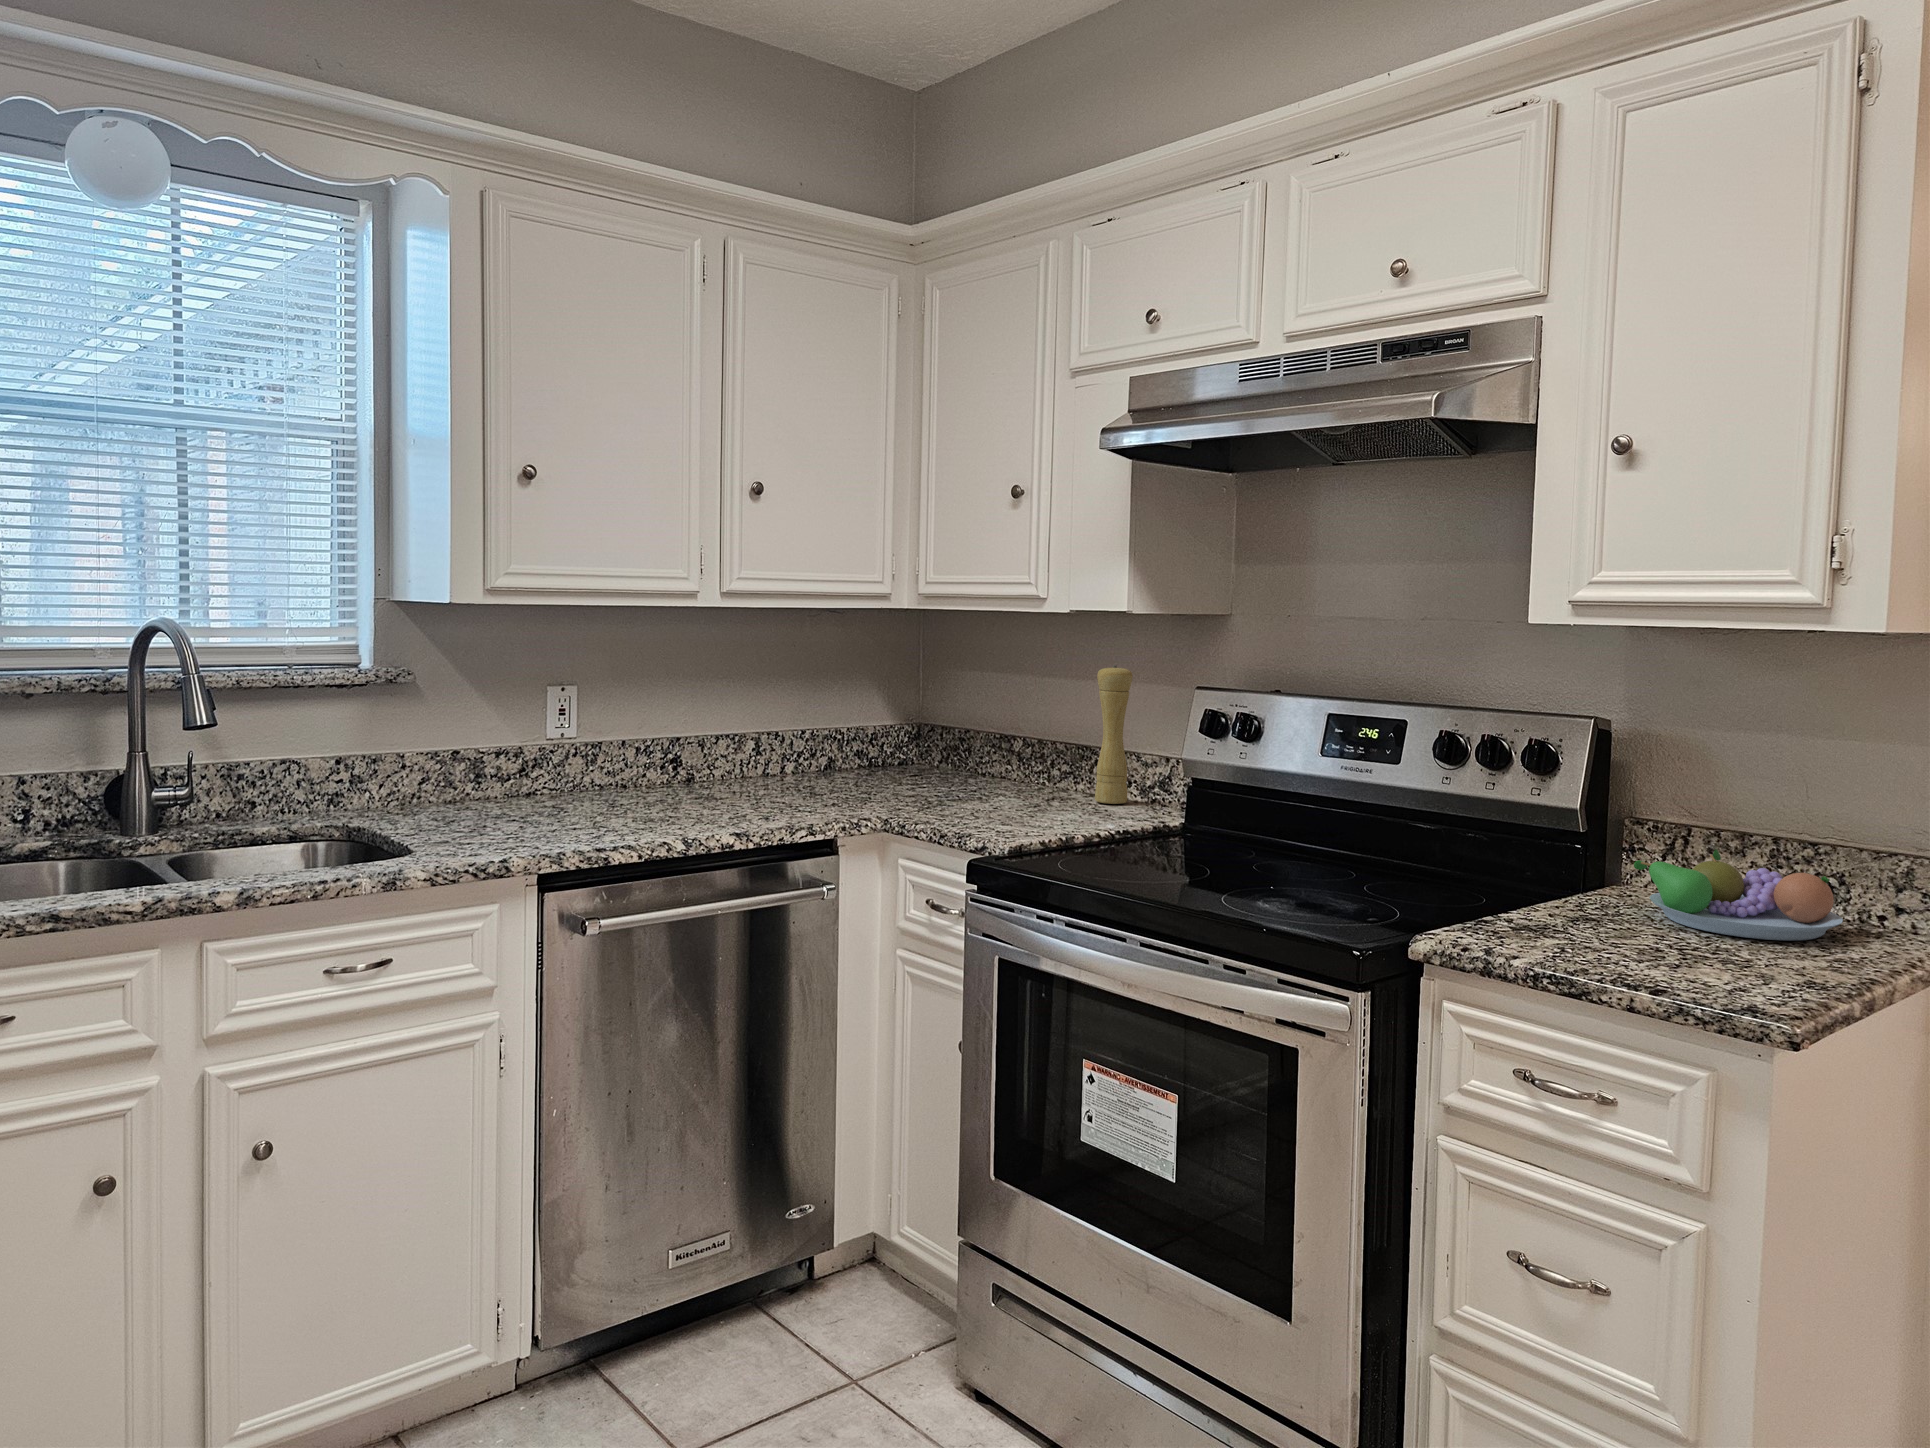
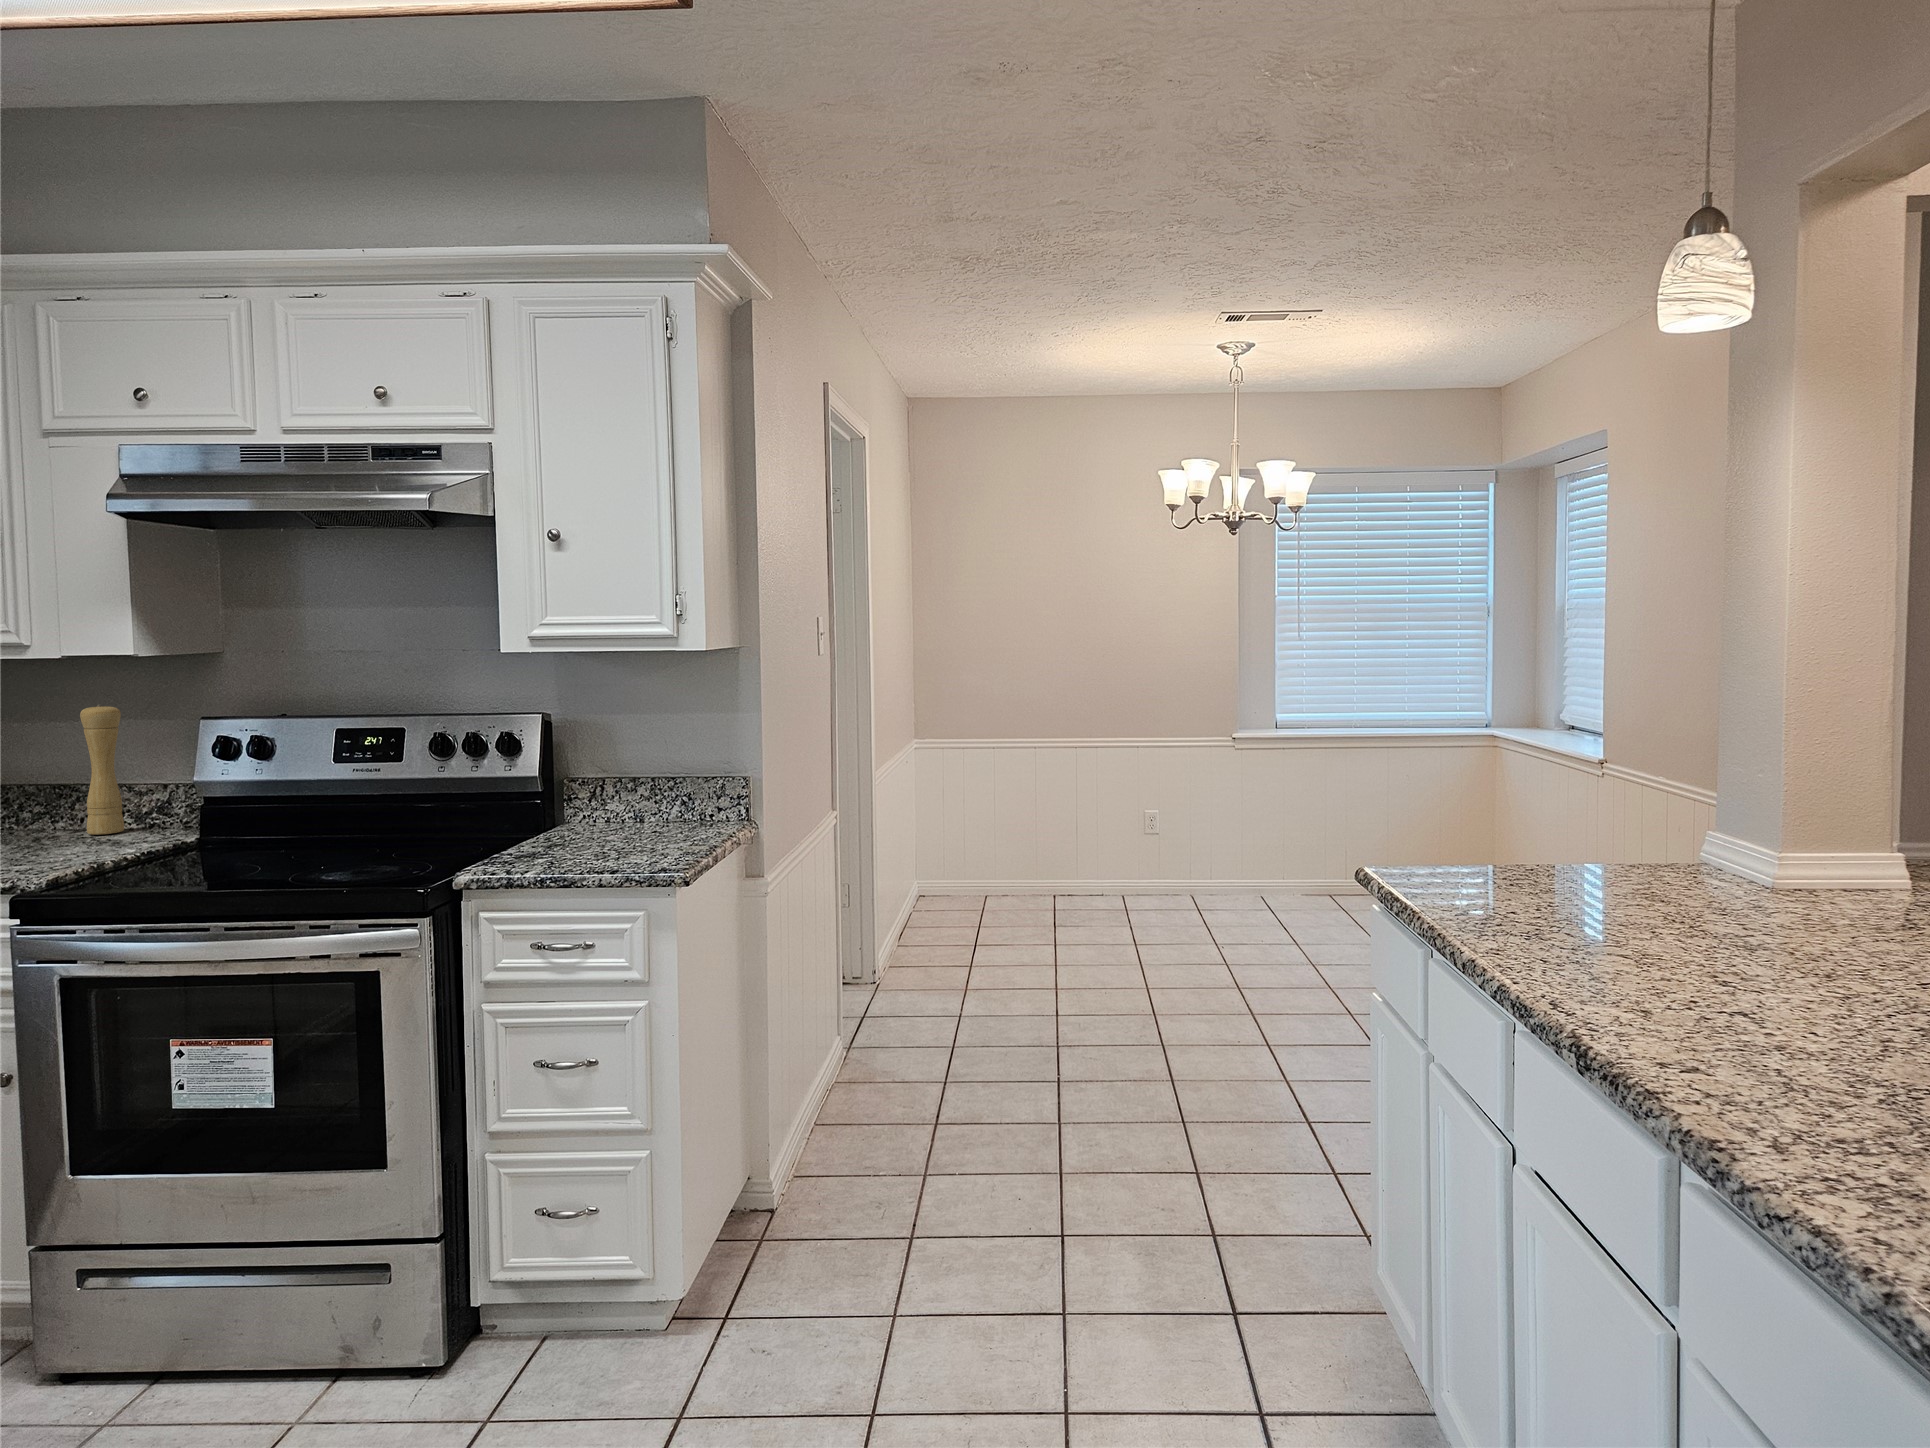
fruit bowl: present [1634,849,1843,940] -> none [577,789,693,839]

